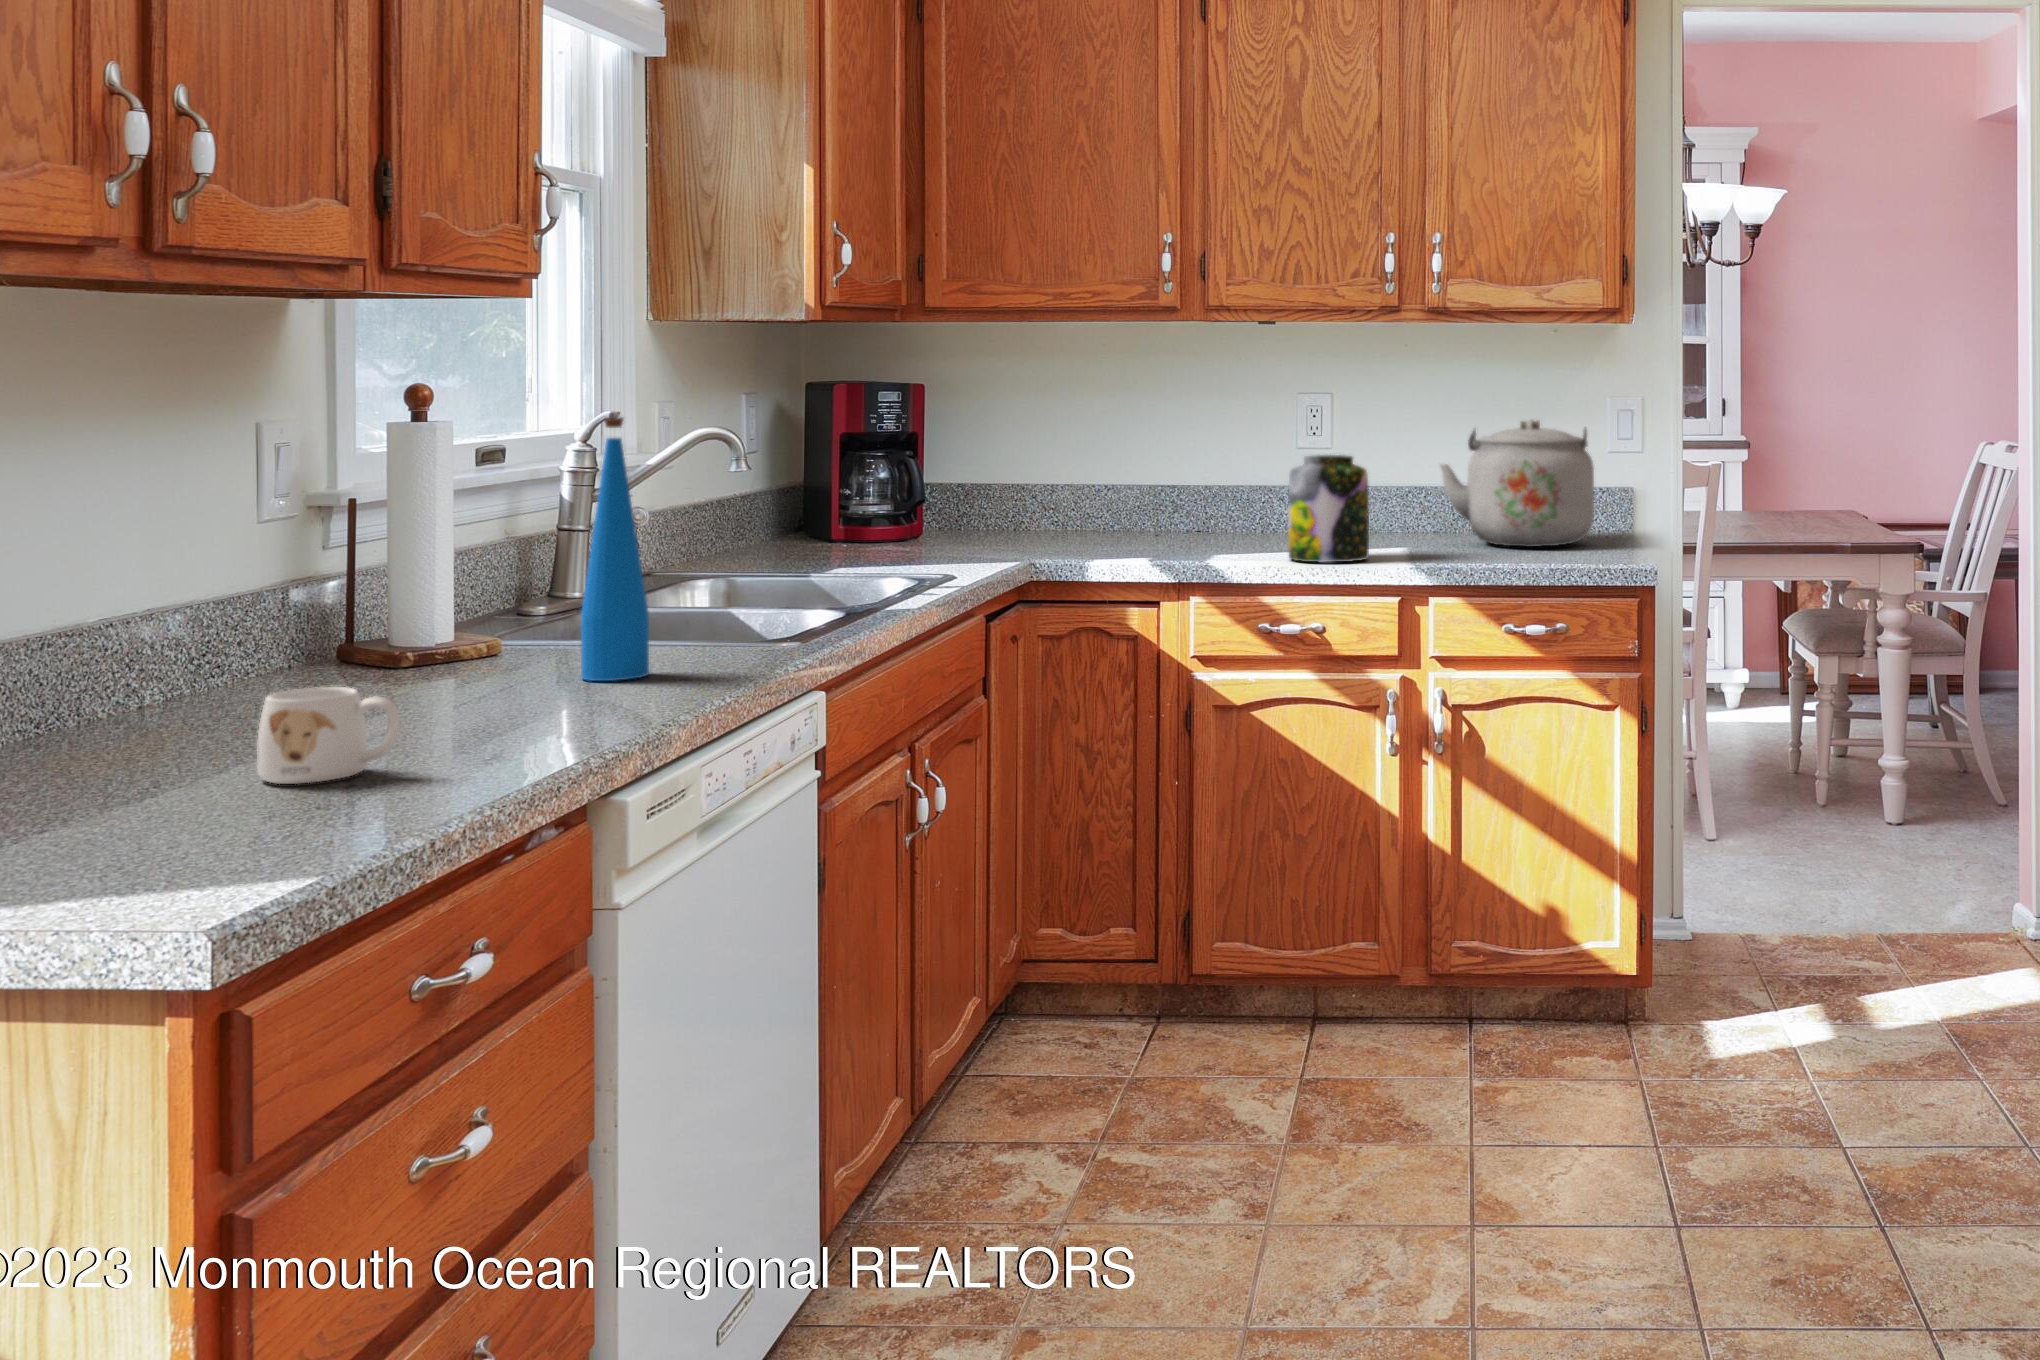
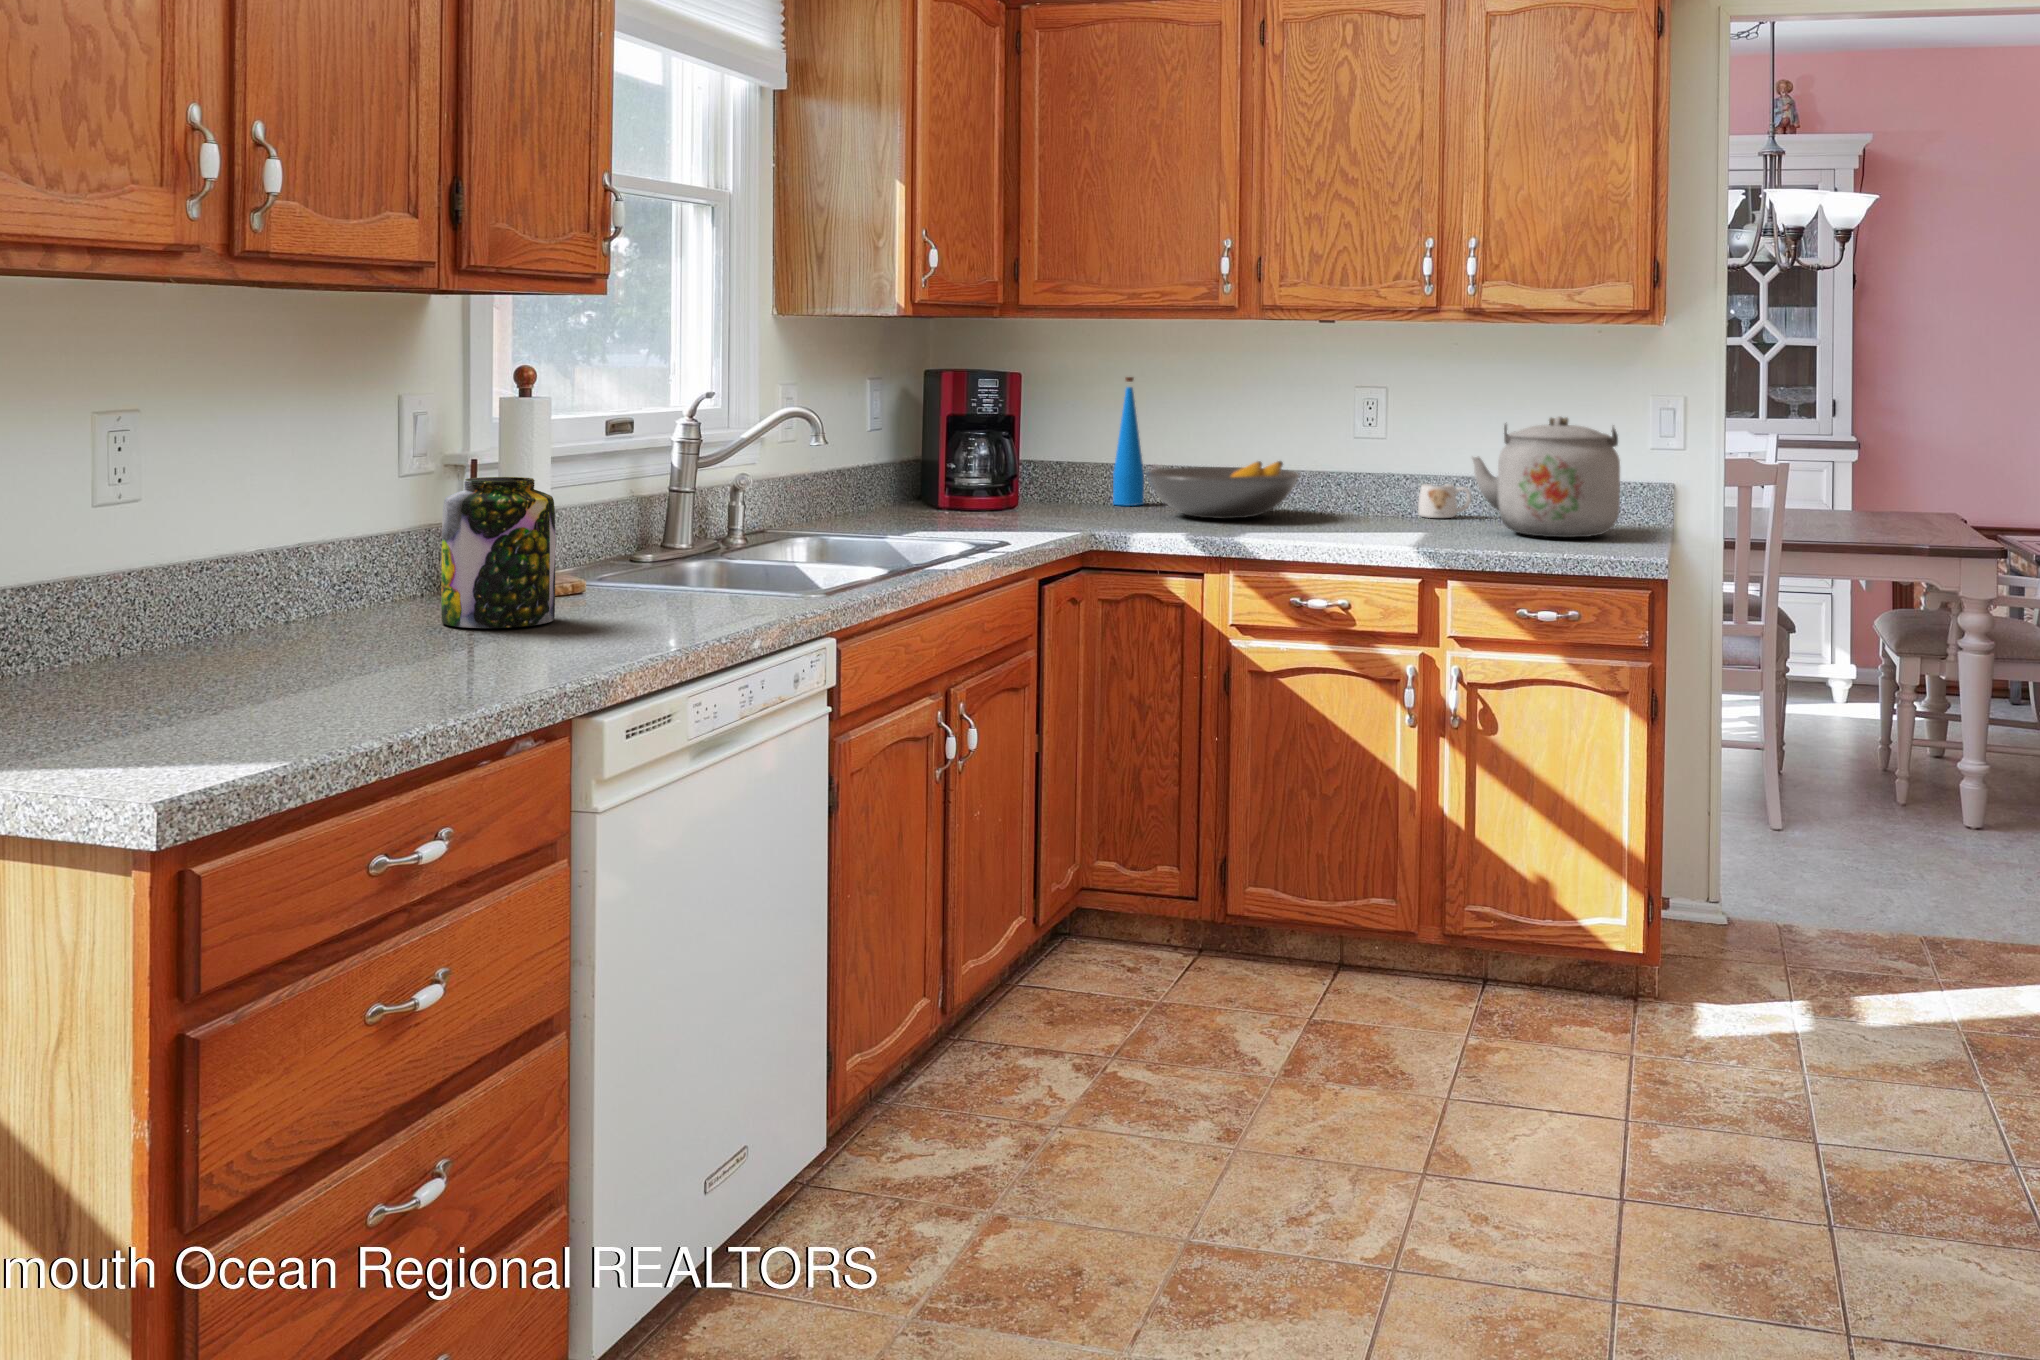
bottle: present [581,417,649,681] -> present [1113,377,1144,506]
jar: present [1288,455,1369,562] -> present [441,477,555,628]
fruit bowl: none [1076,475,1249,540] -> present [1146,461,1299,519]
mug: present [257,687,400,784] -> present [1418,484,1471,518]

